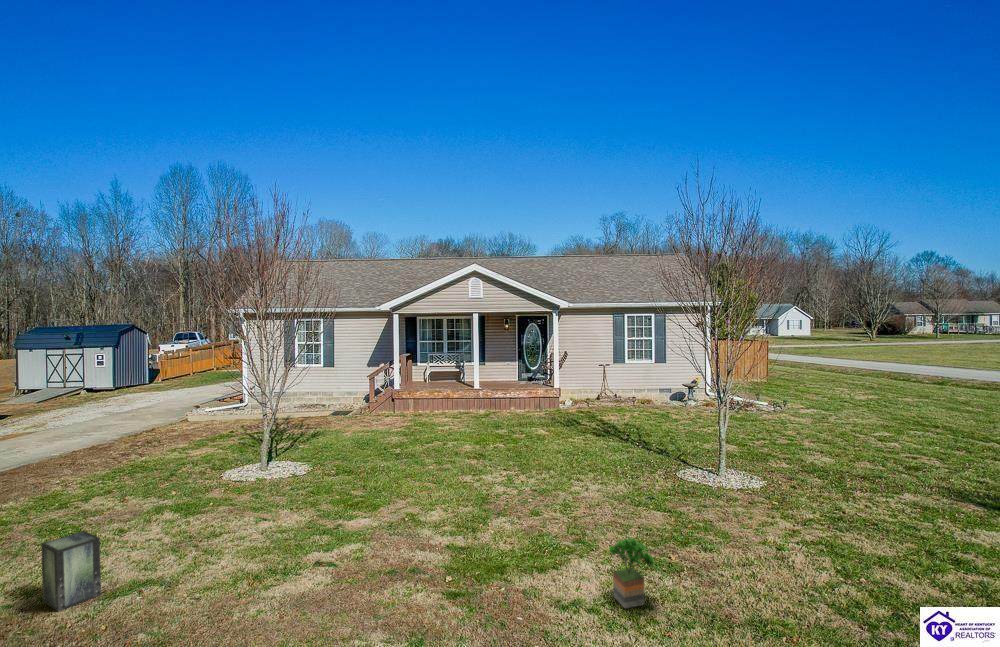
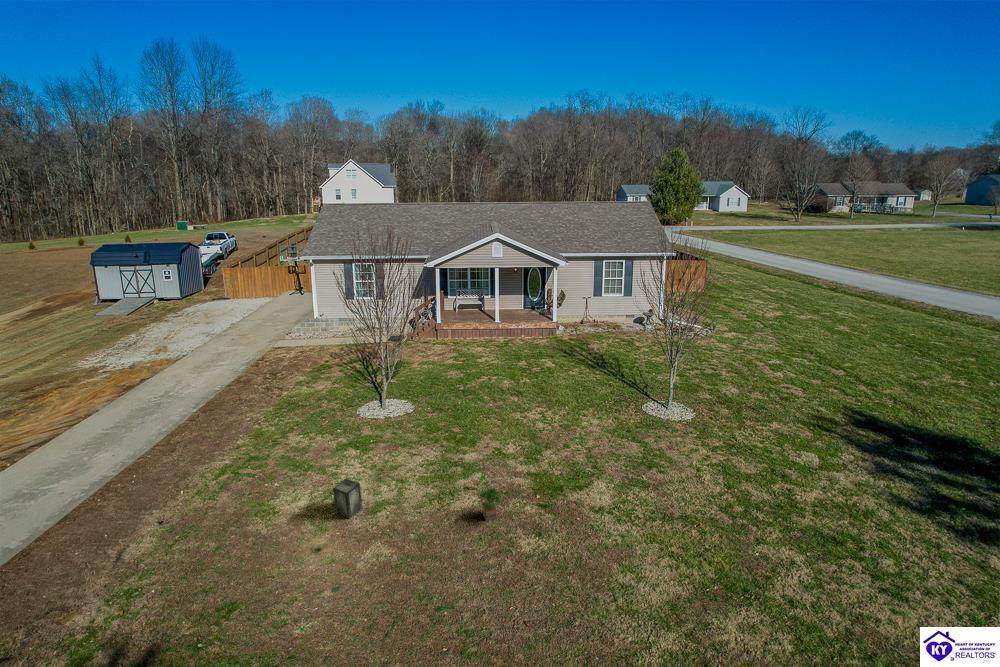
potted tree: present [609,538,654,608] -> present [480,488,501,520]

